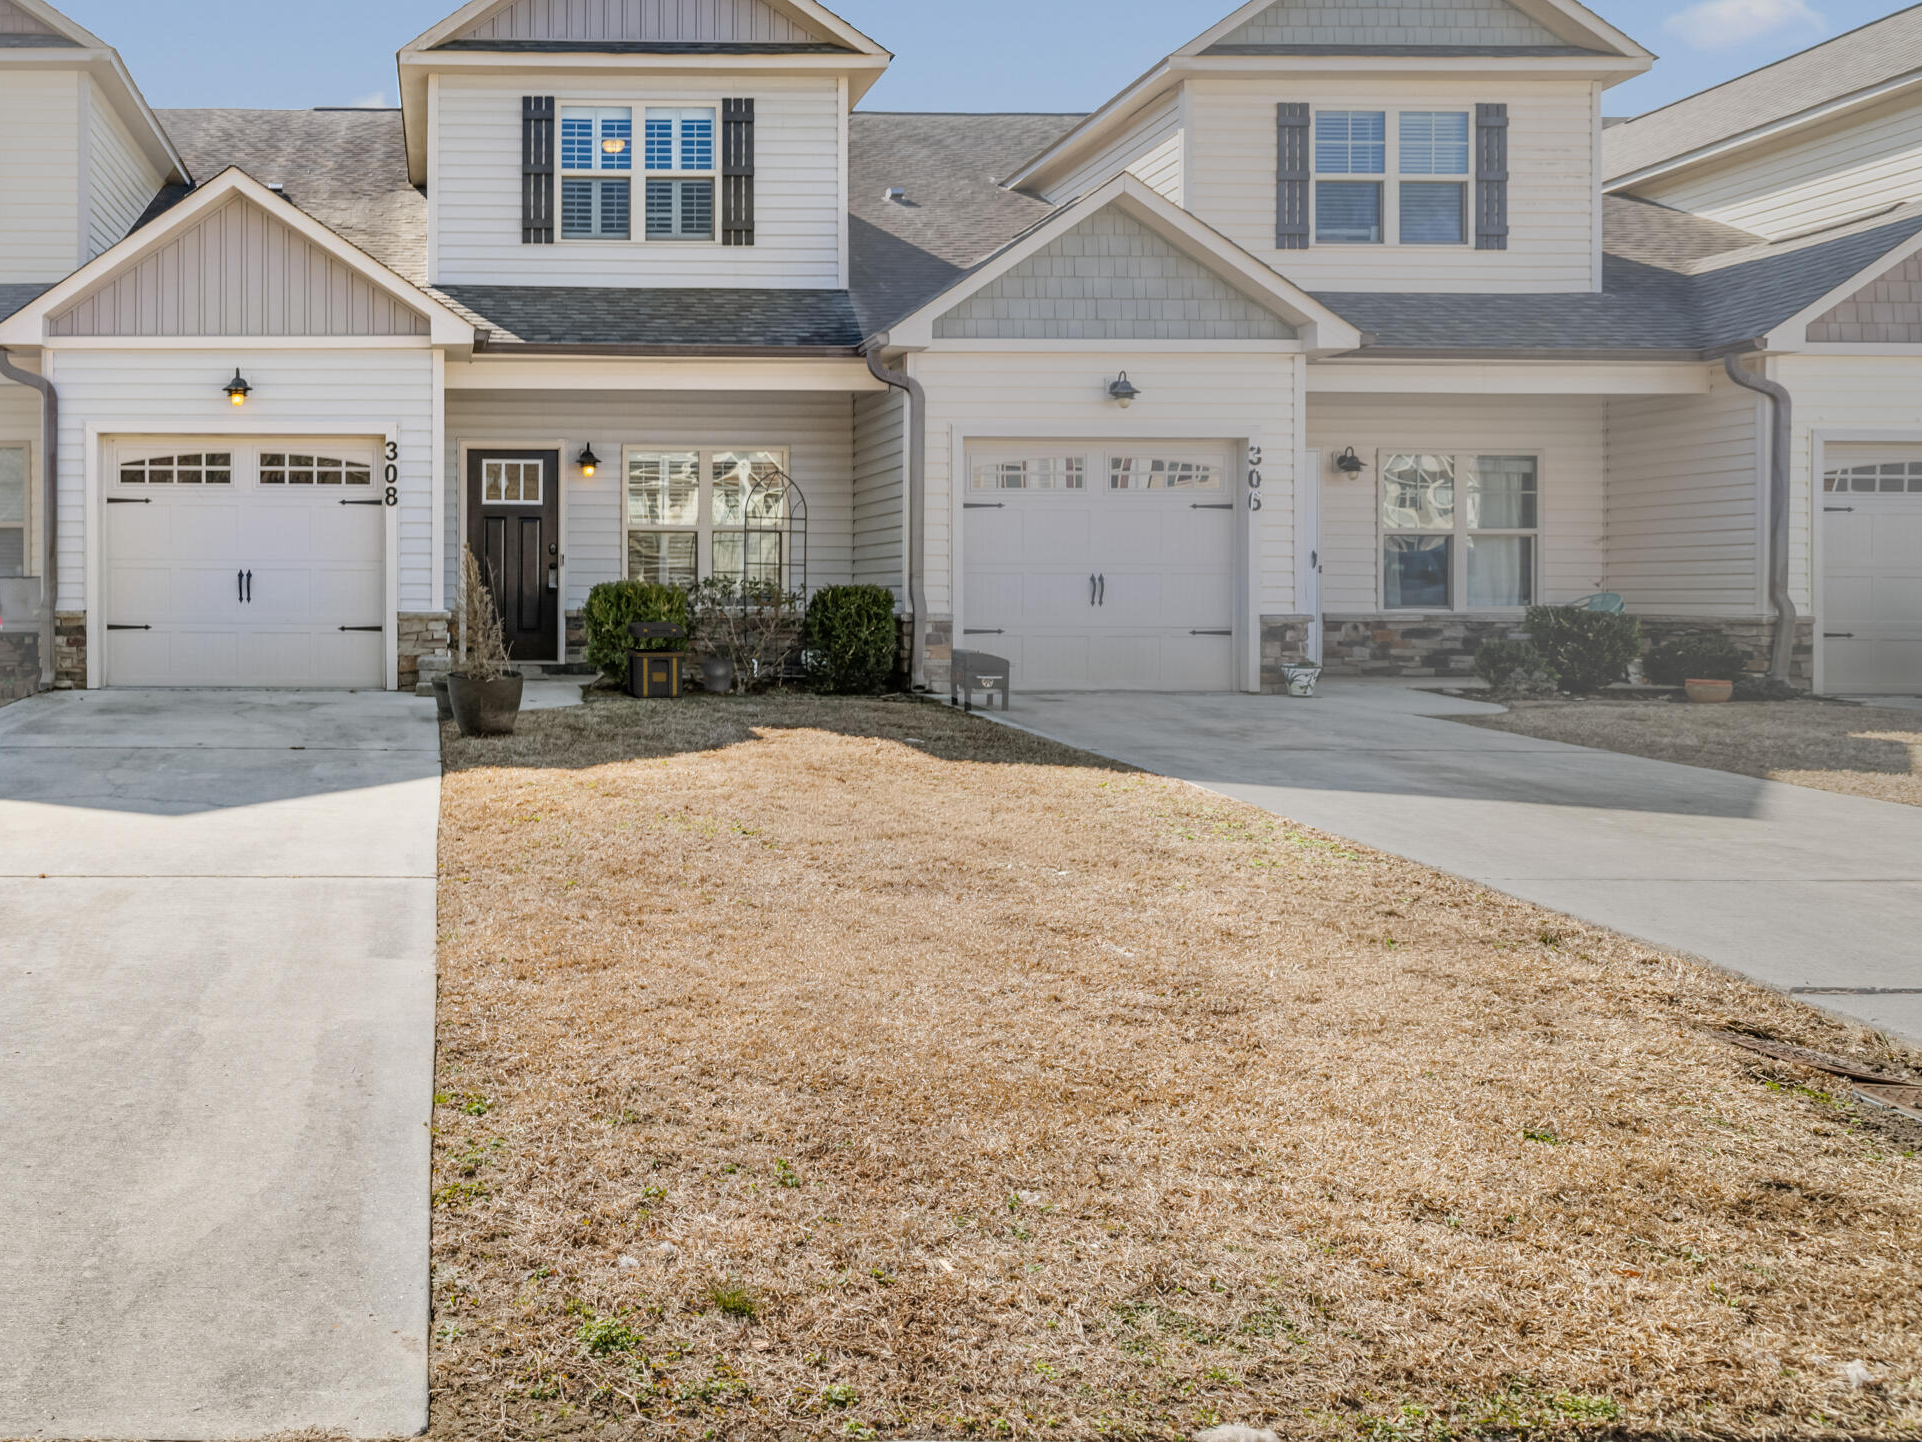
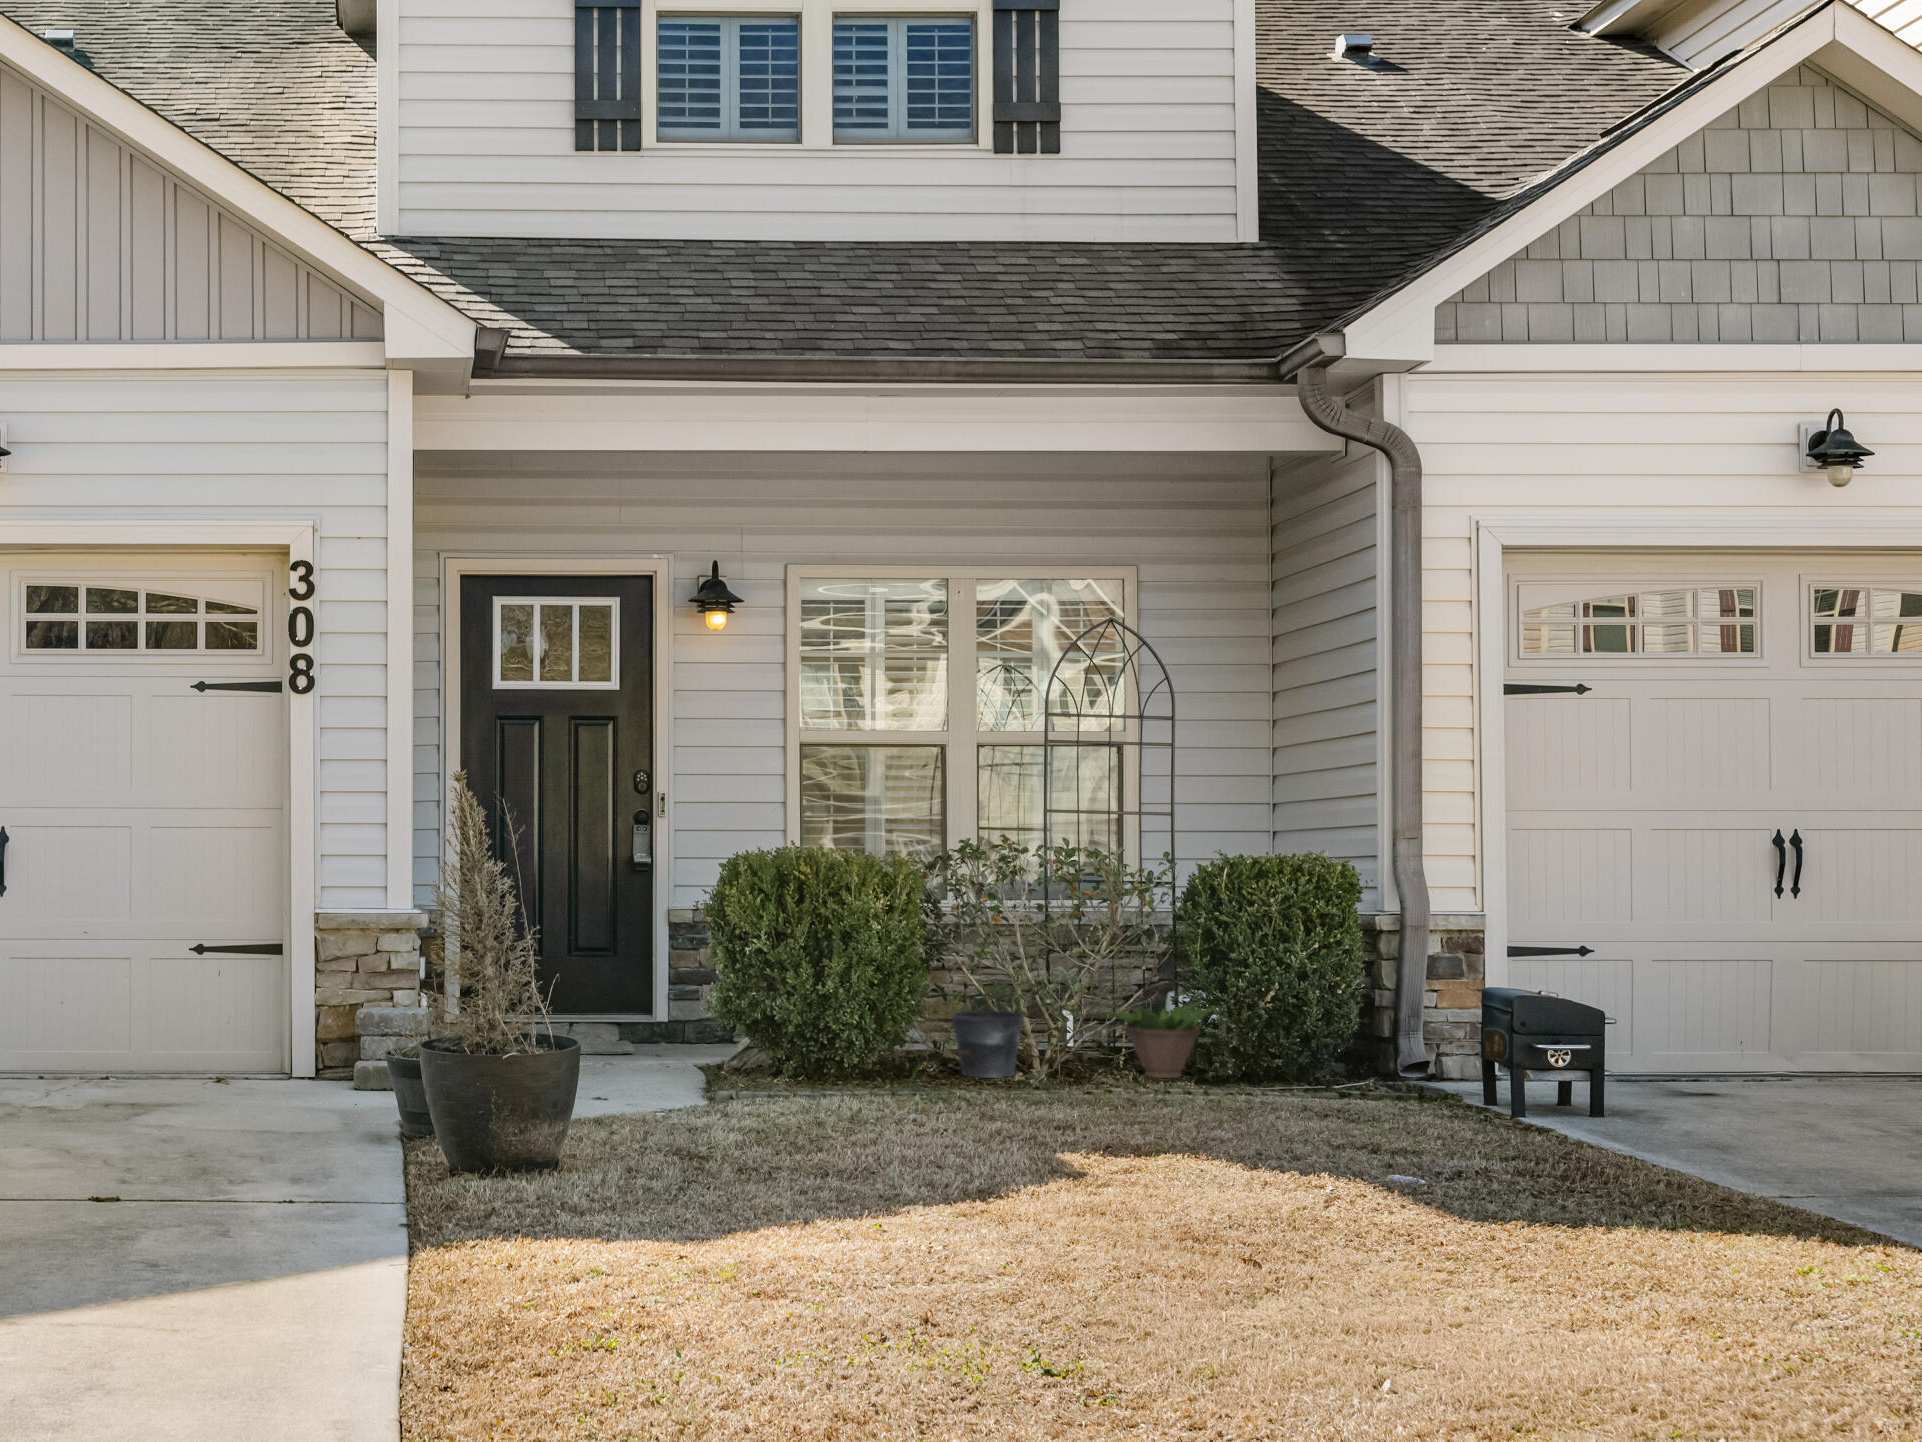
toolbox: present [626,622,684,698] -> none [795,933,918,1094]
decorative plant: none [766,654,830,691] -> present [1101,1002,1218,1078]

